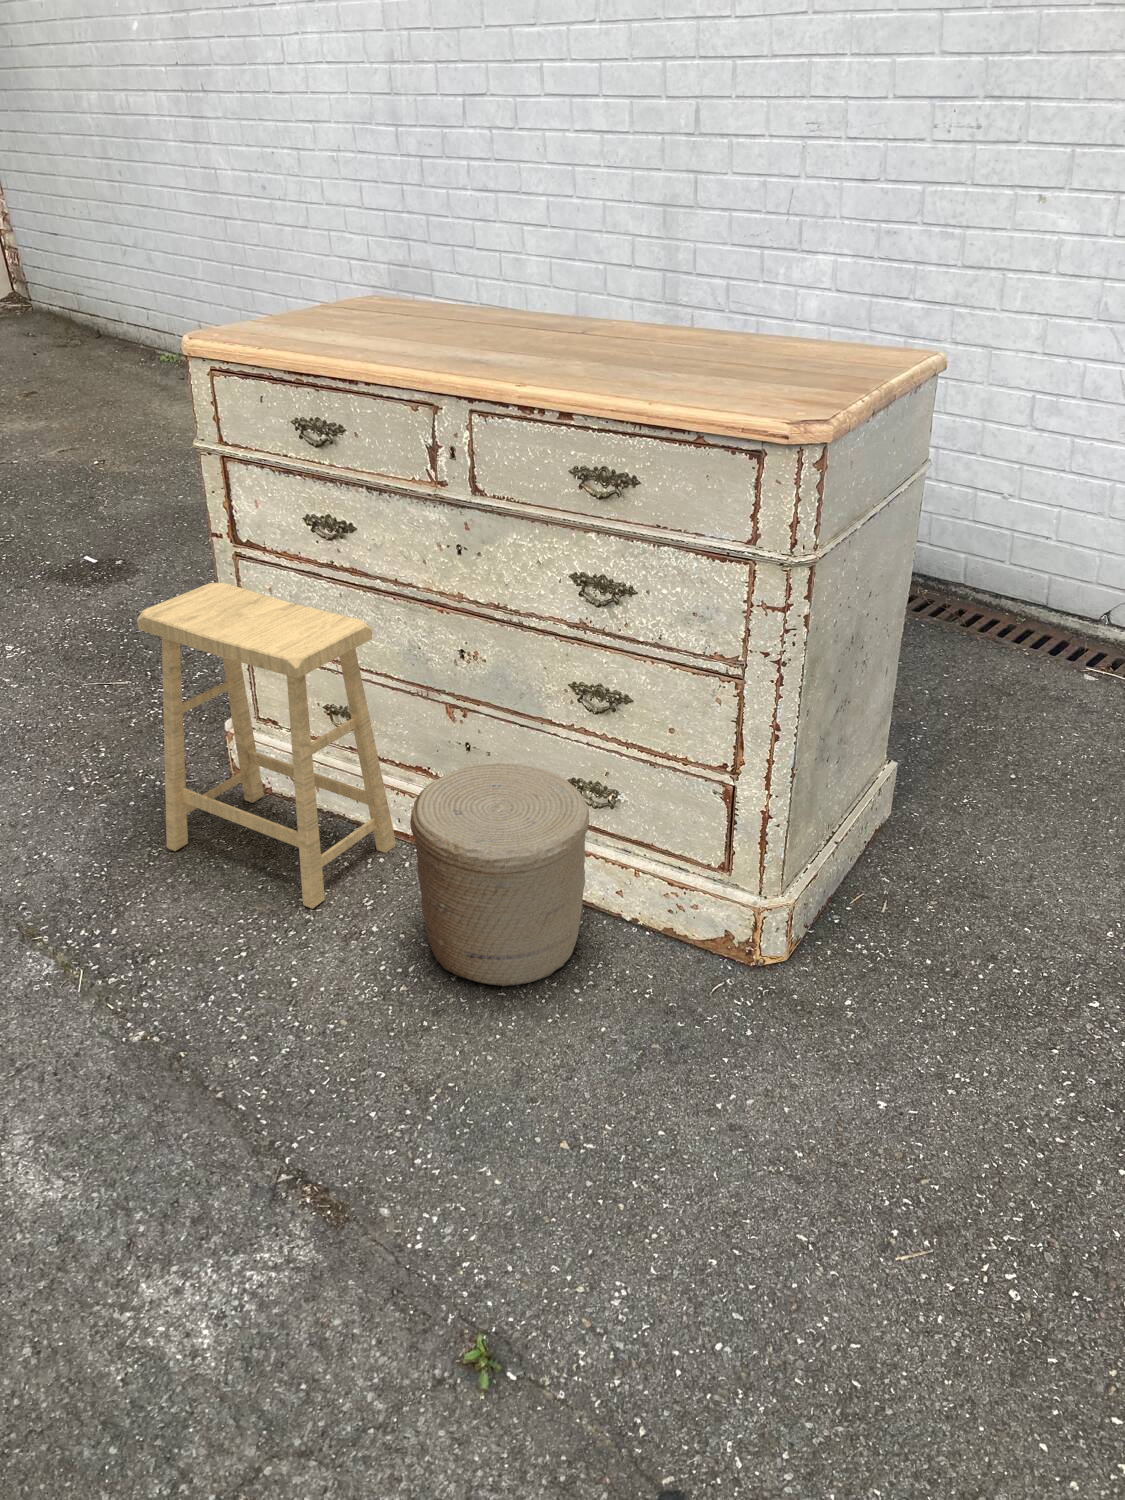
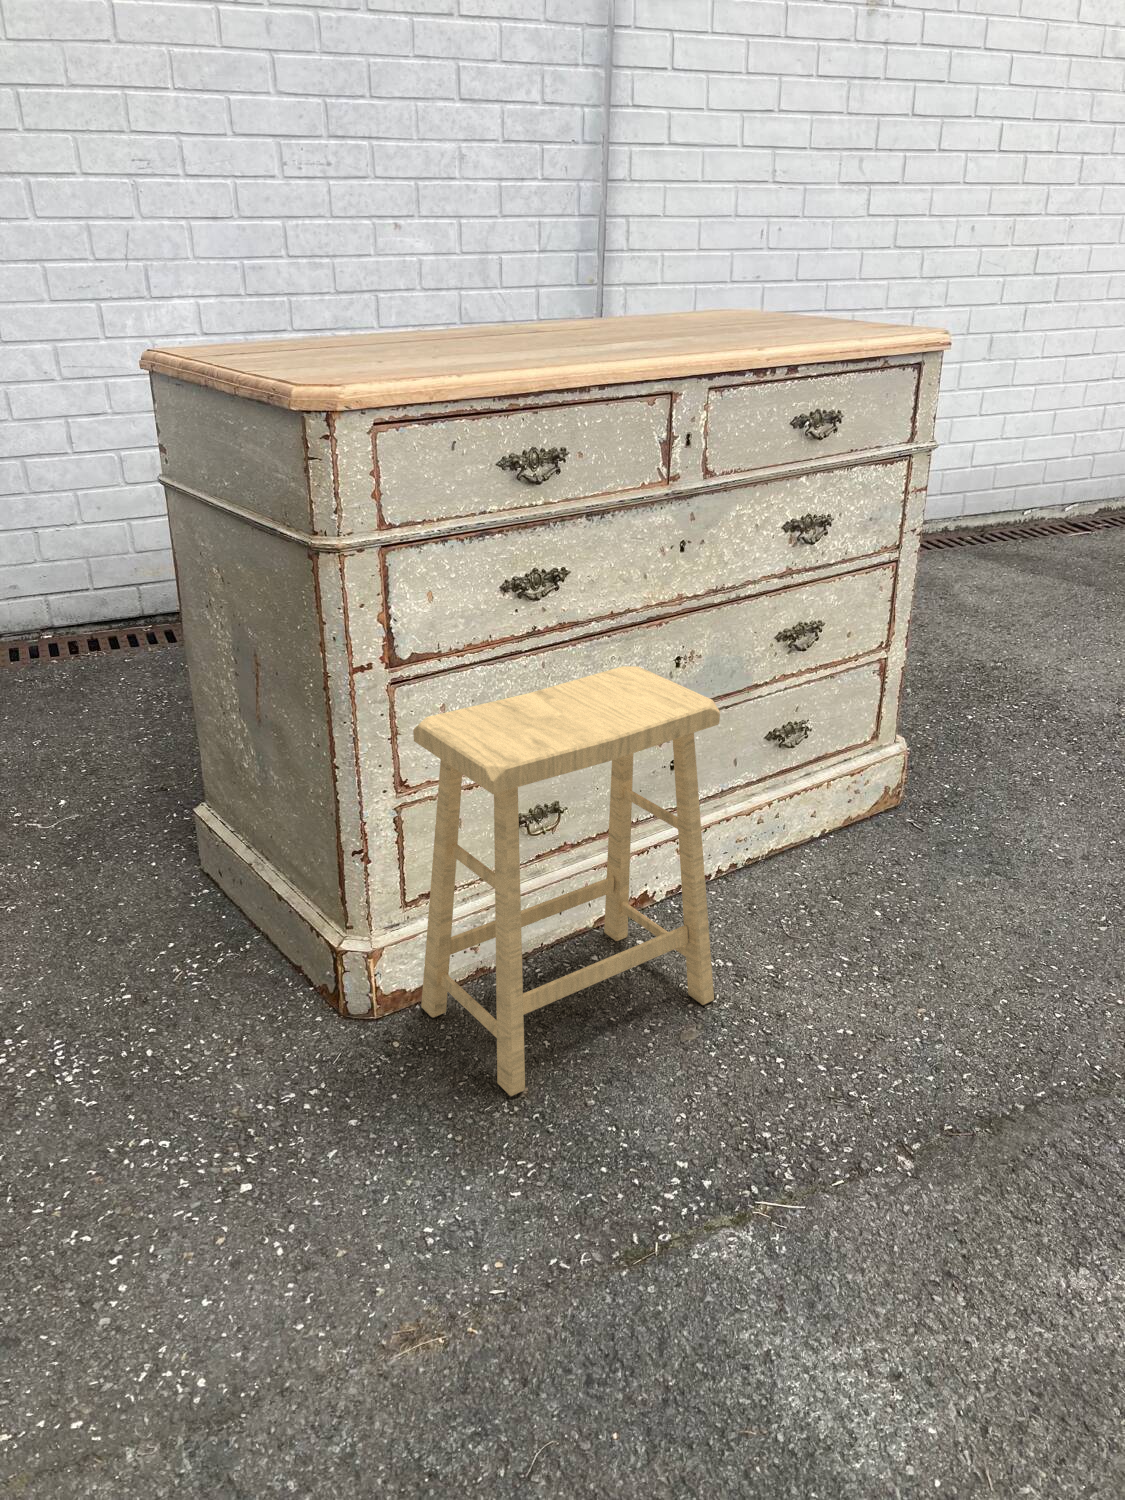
woven basket: present [410,763,590,986] -> none [743,725,927,940]

